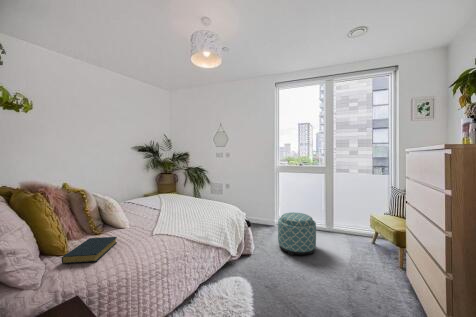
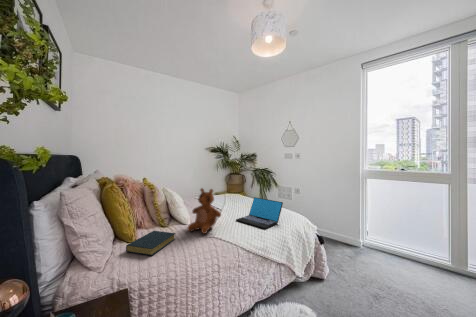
teddy bear: none [128,189,163,233] -> present [188,188,221,234]
laptop: none [175,194,218,221] -> present [236,197,283,229]
ottoman: present [278,212,316,256] -> none [363,233,425,297]

